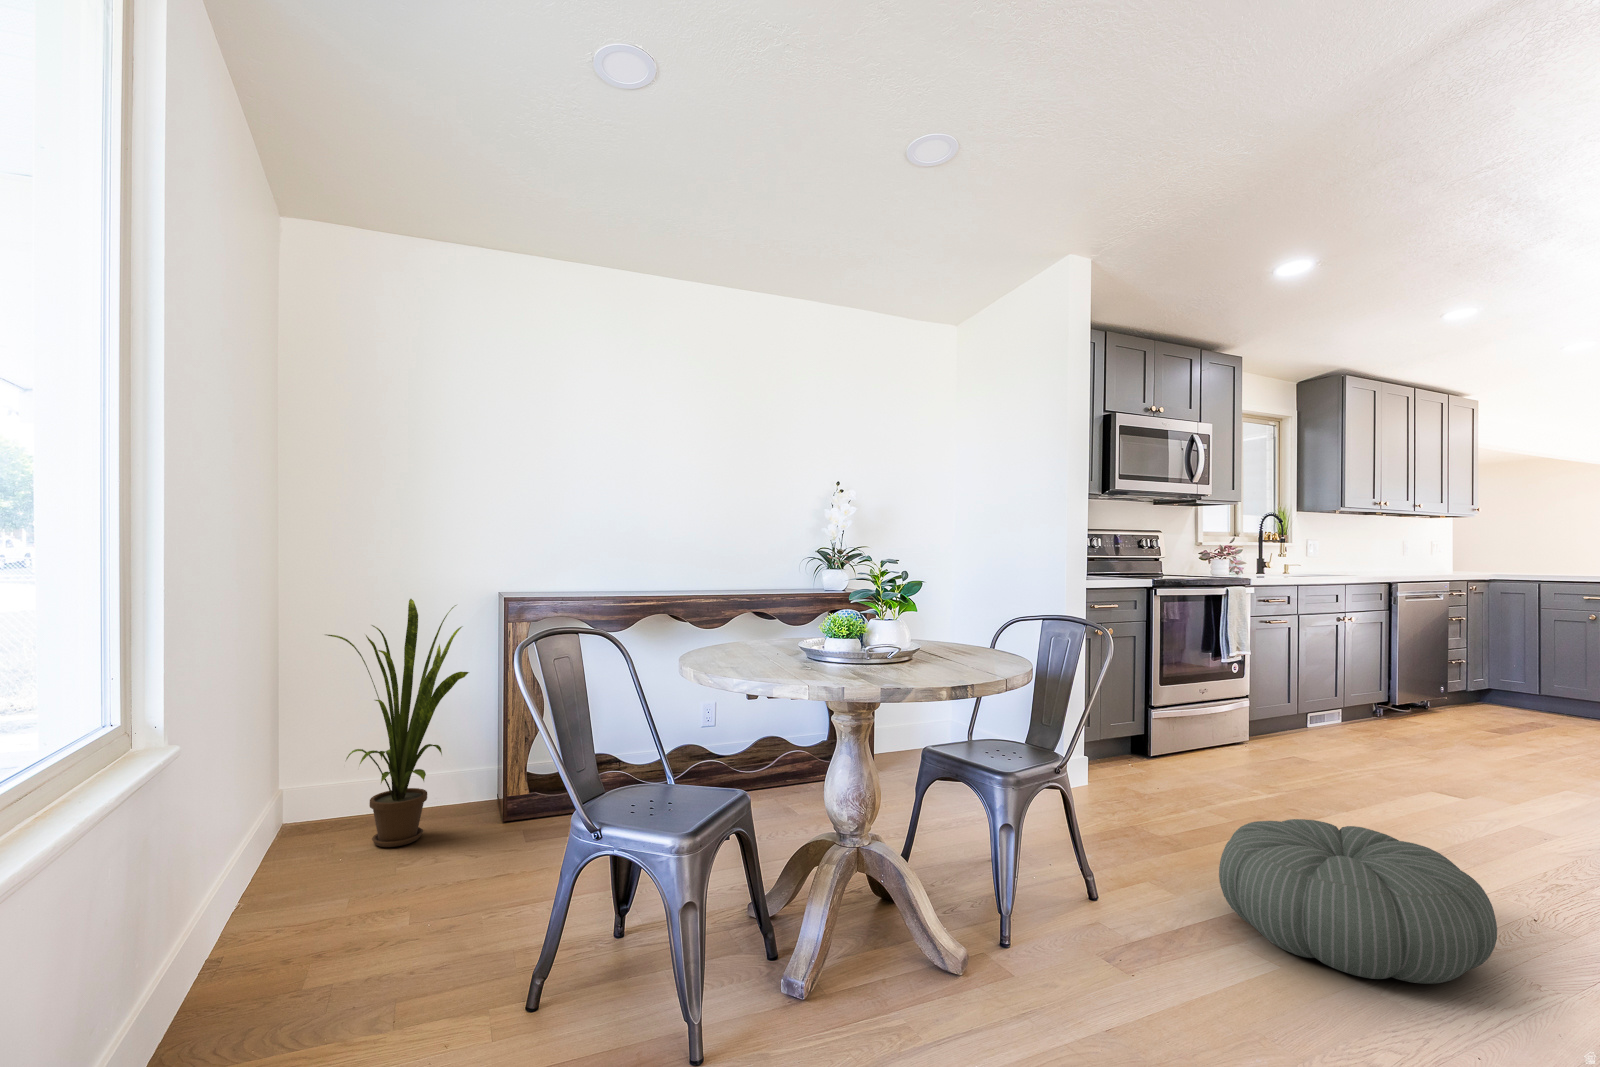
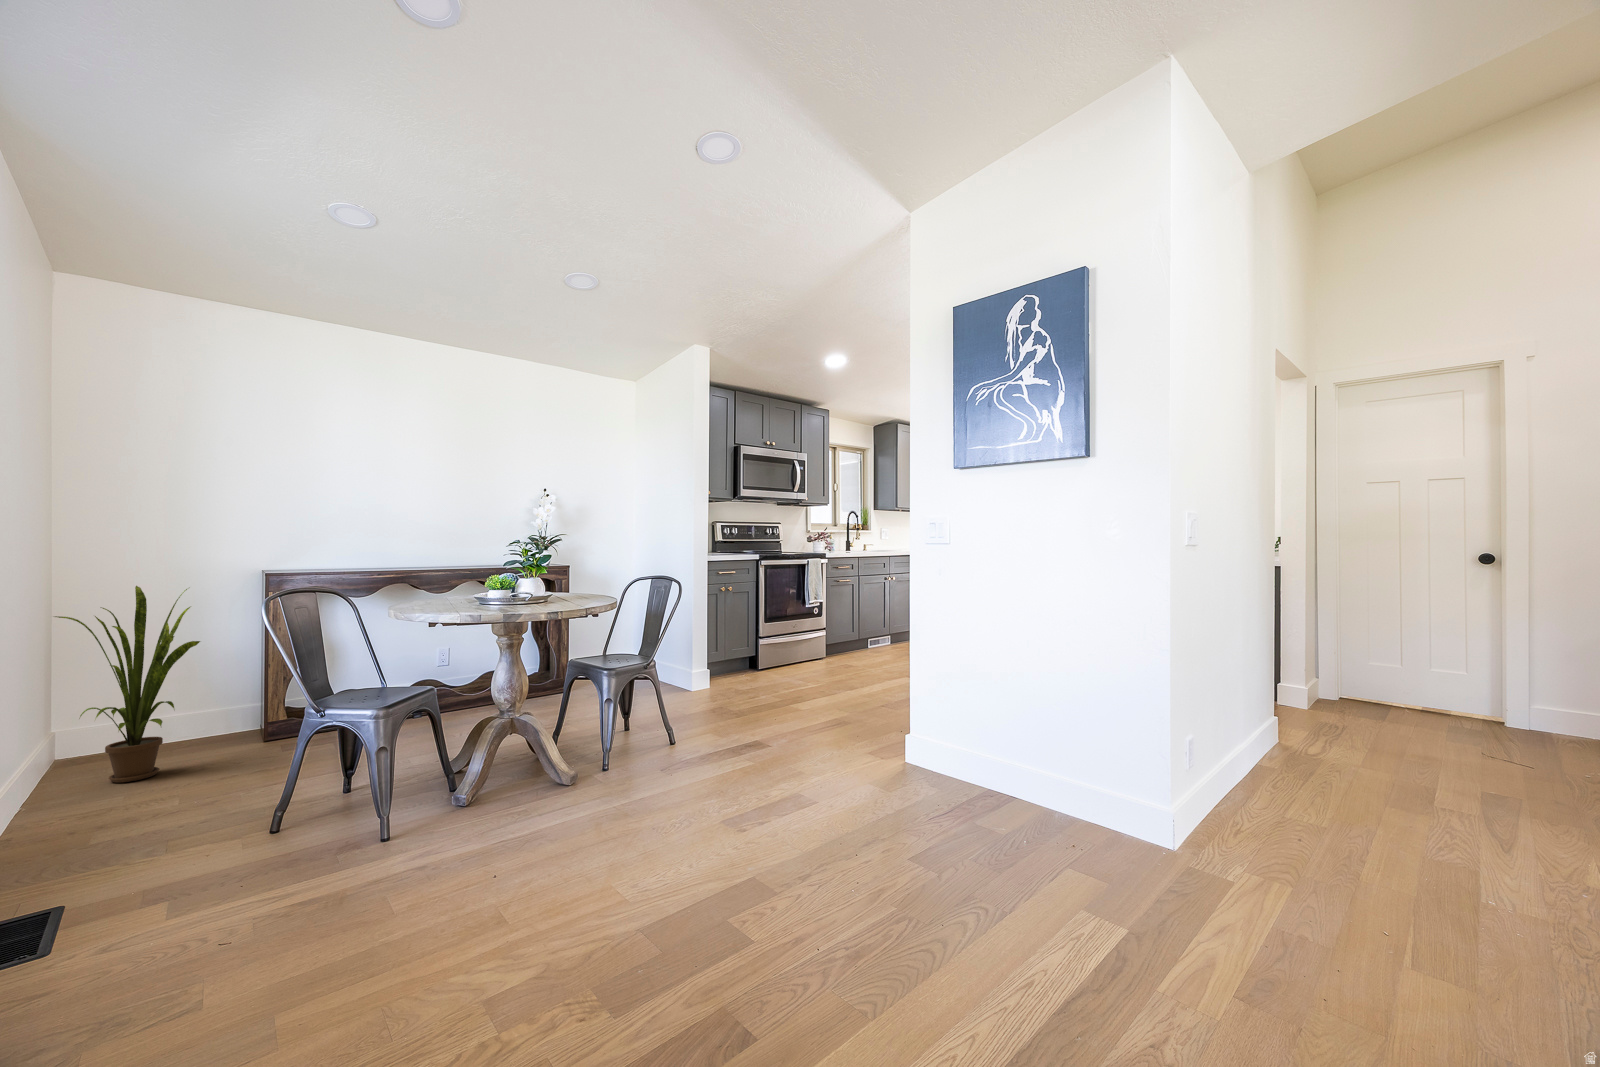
pouf: present [1219,819,1497,984] -> none [735,684,851,752]

